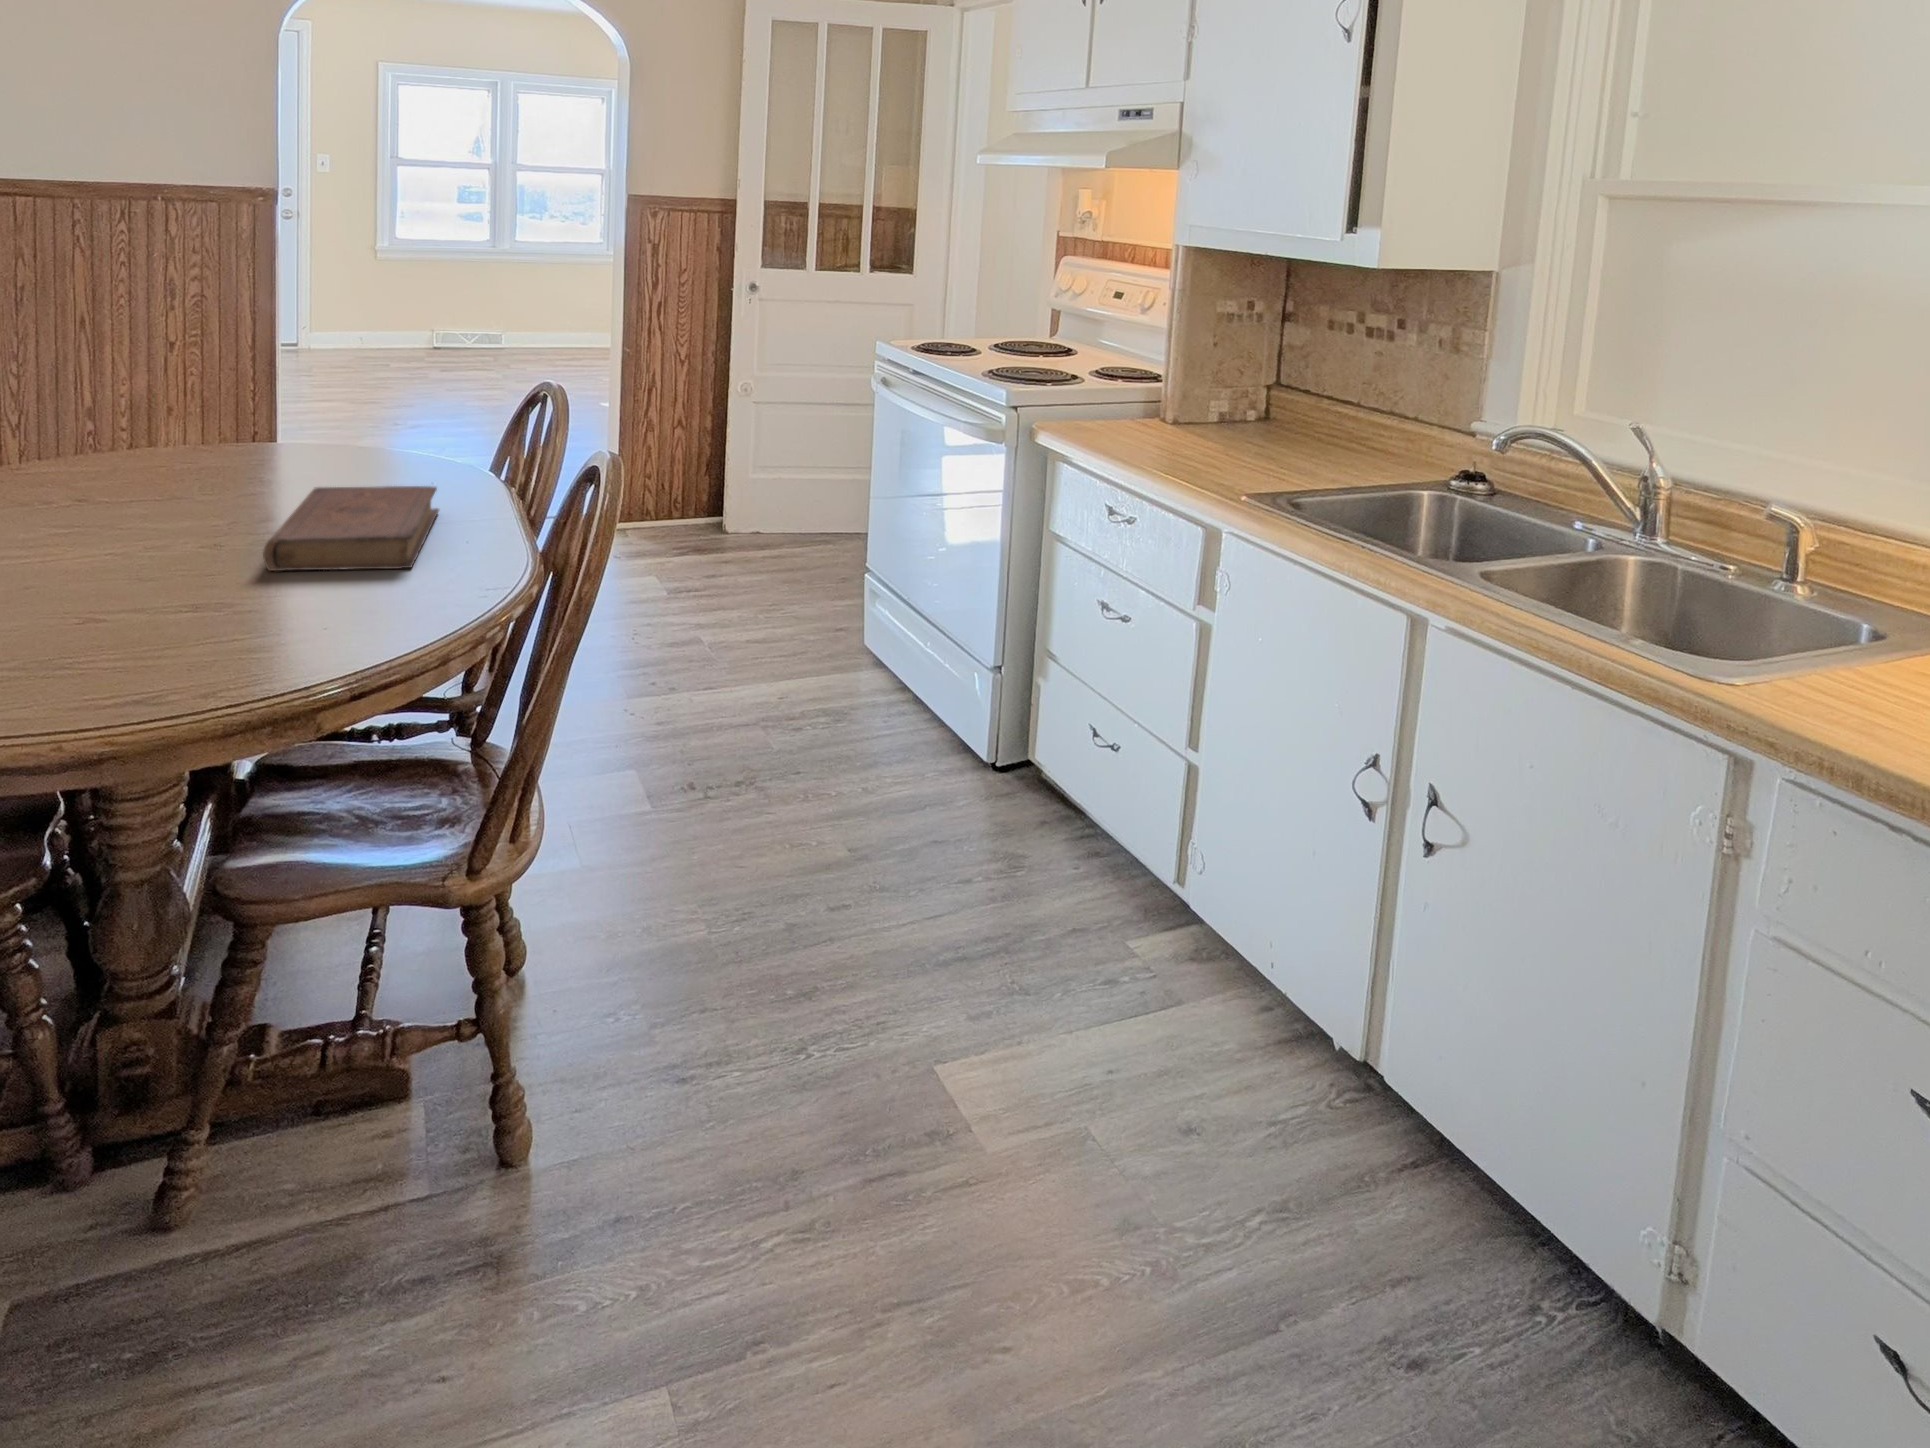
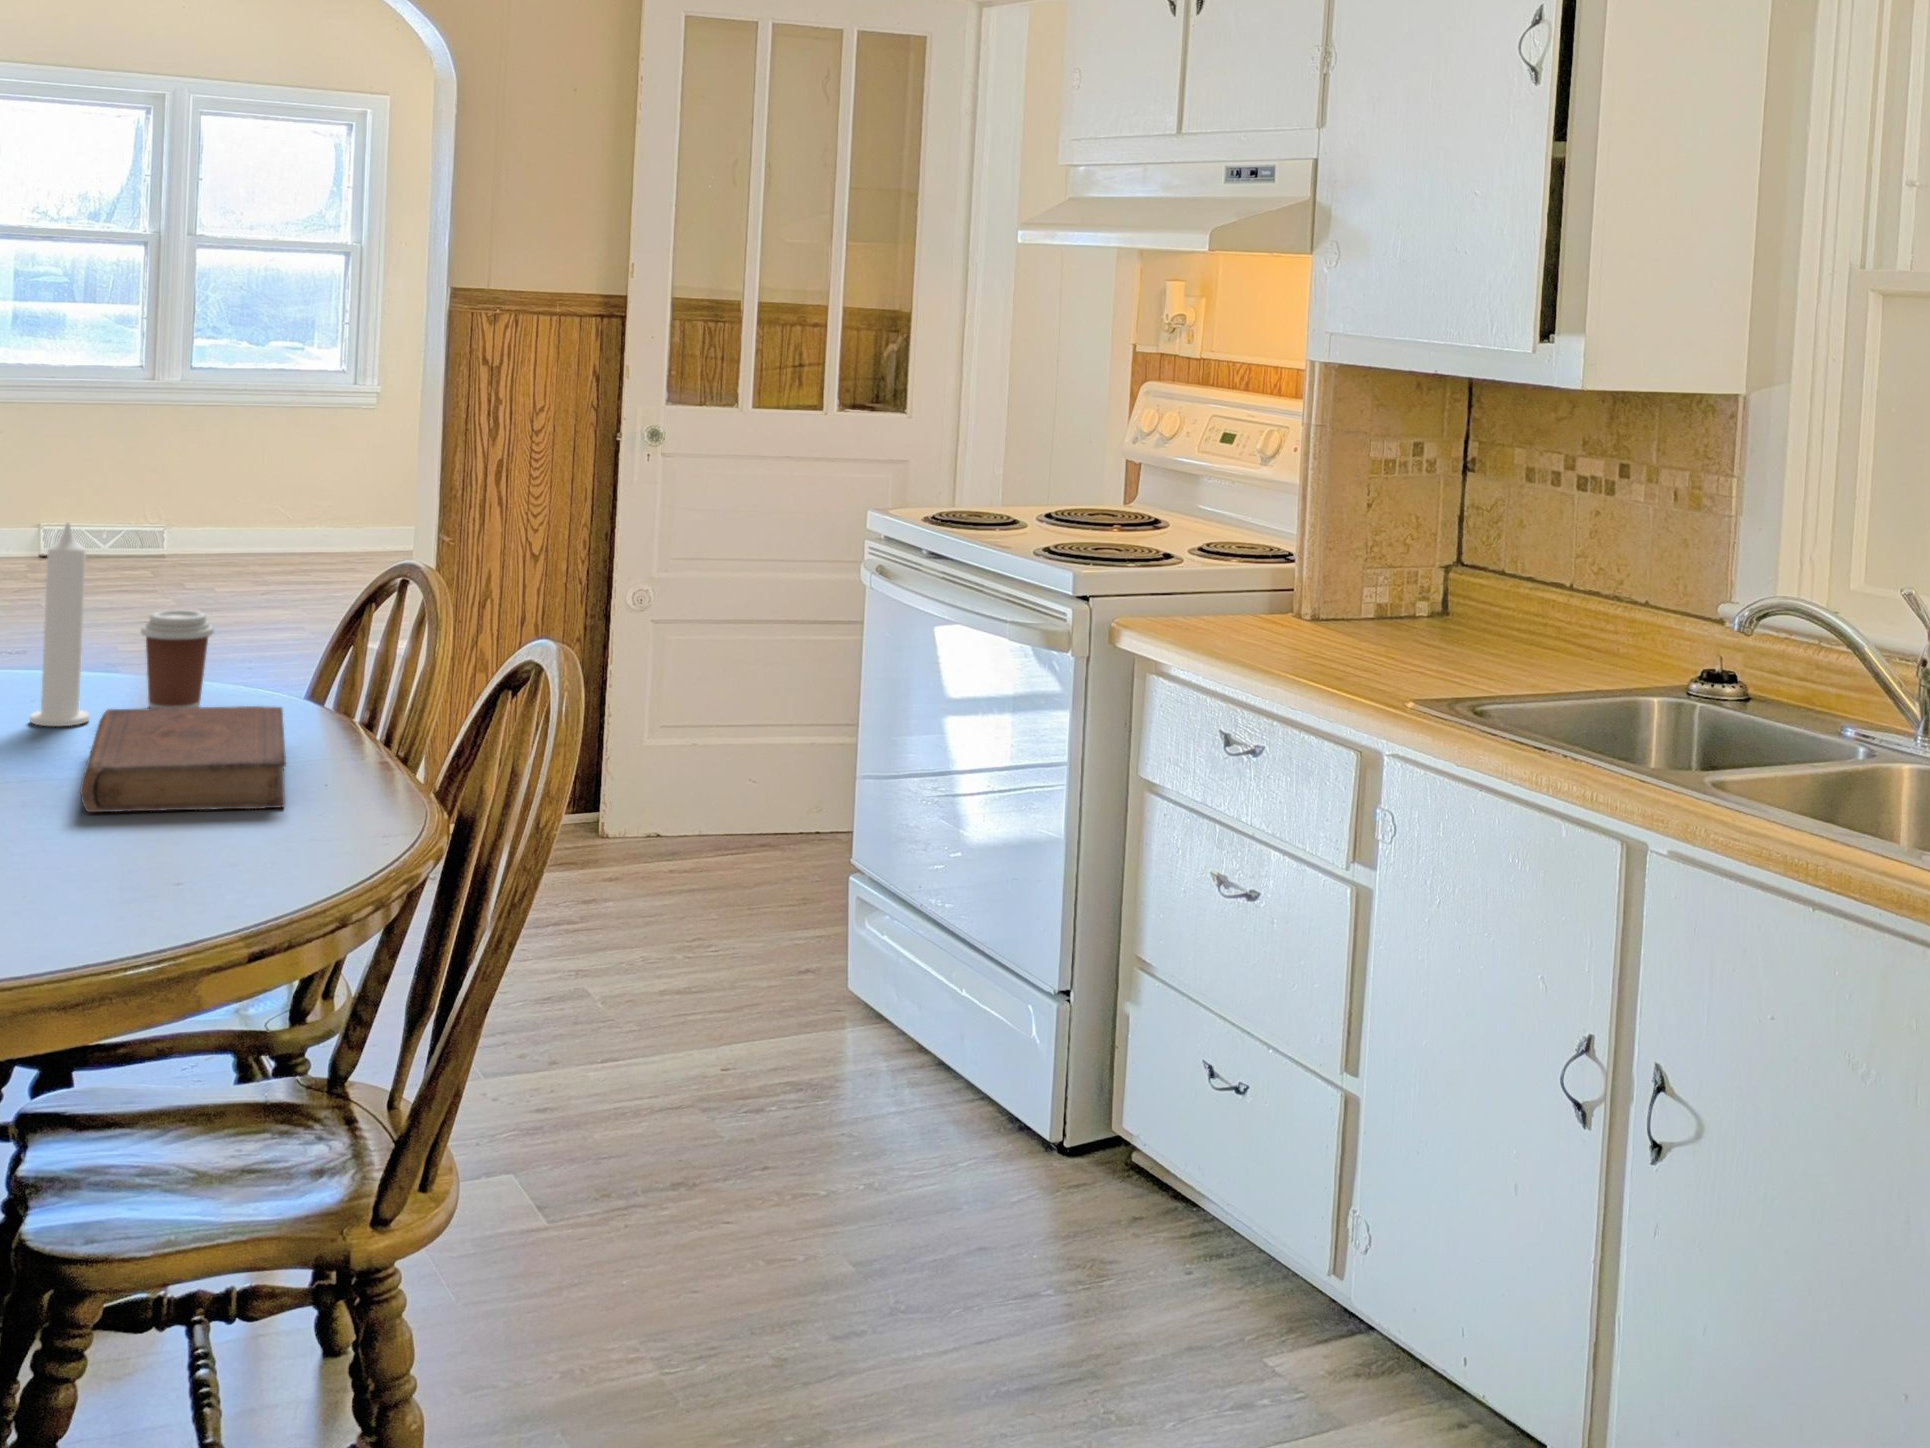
candle: none [277,356,319,495] -> present [30,523,90,726]
coffee cup: none [358,414,408,483] -> present [141,610,214,708]

